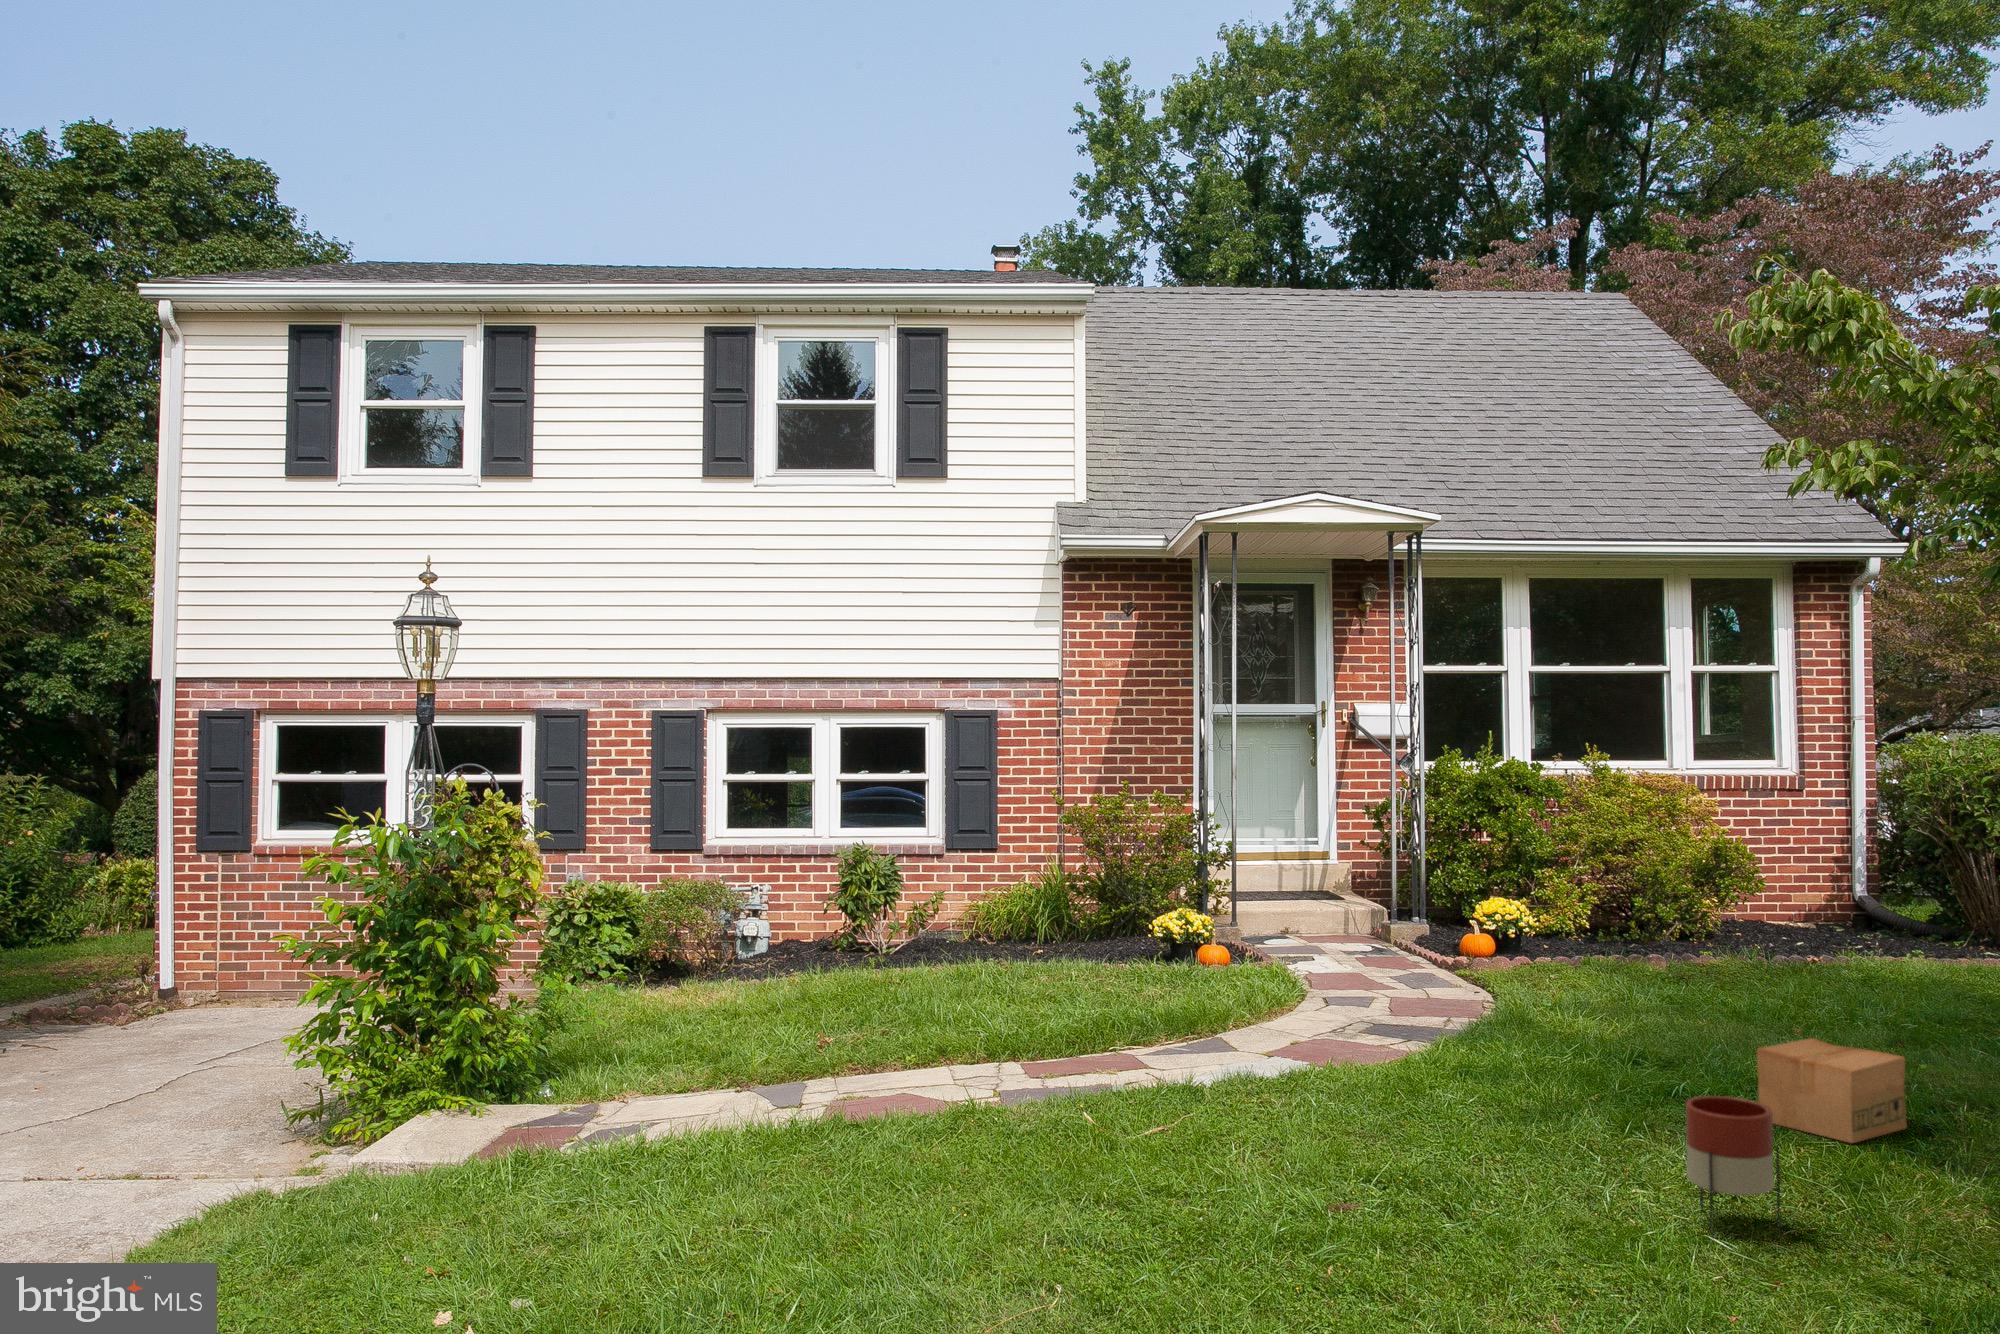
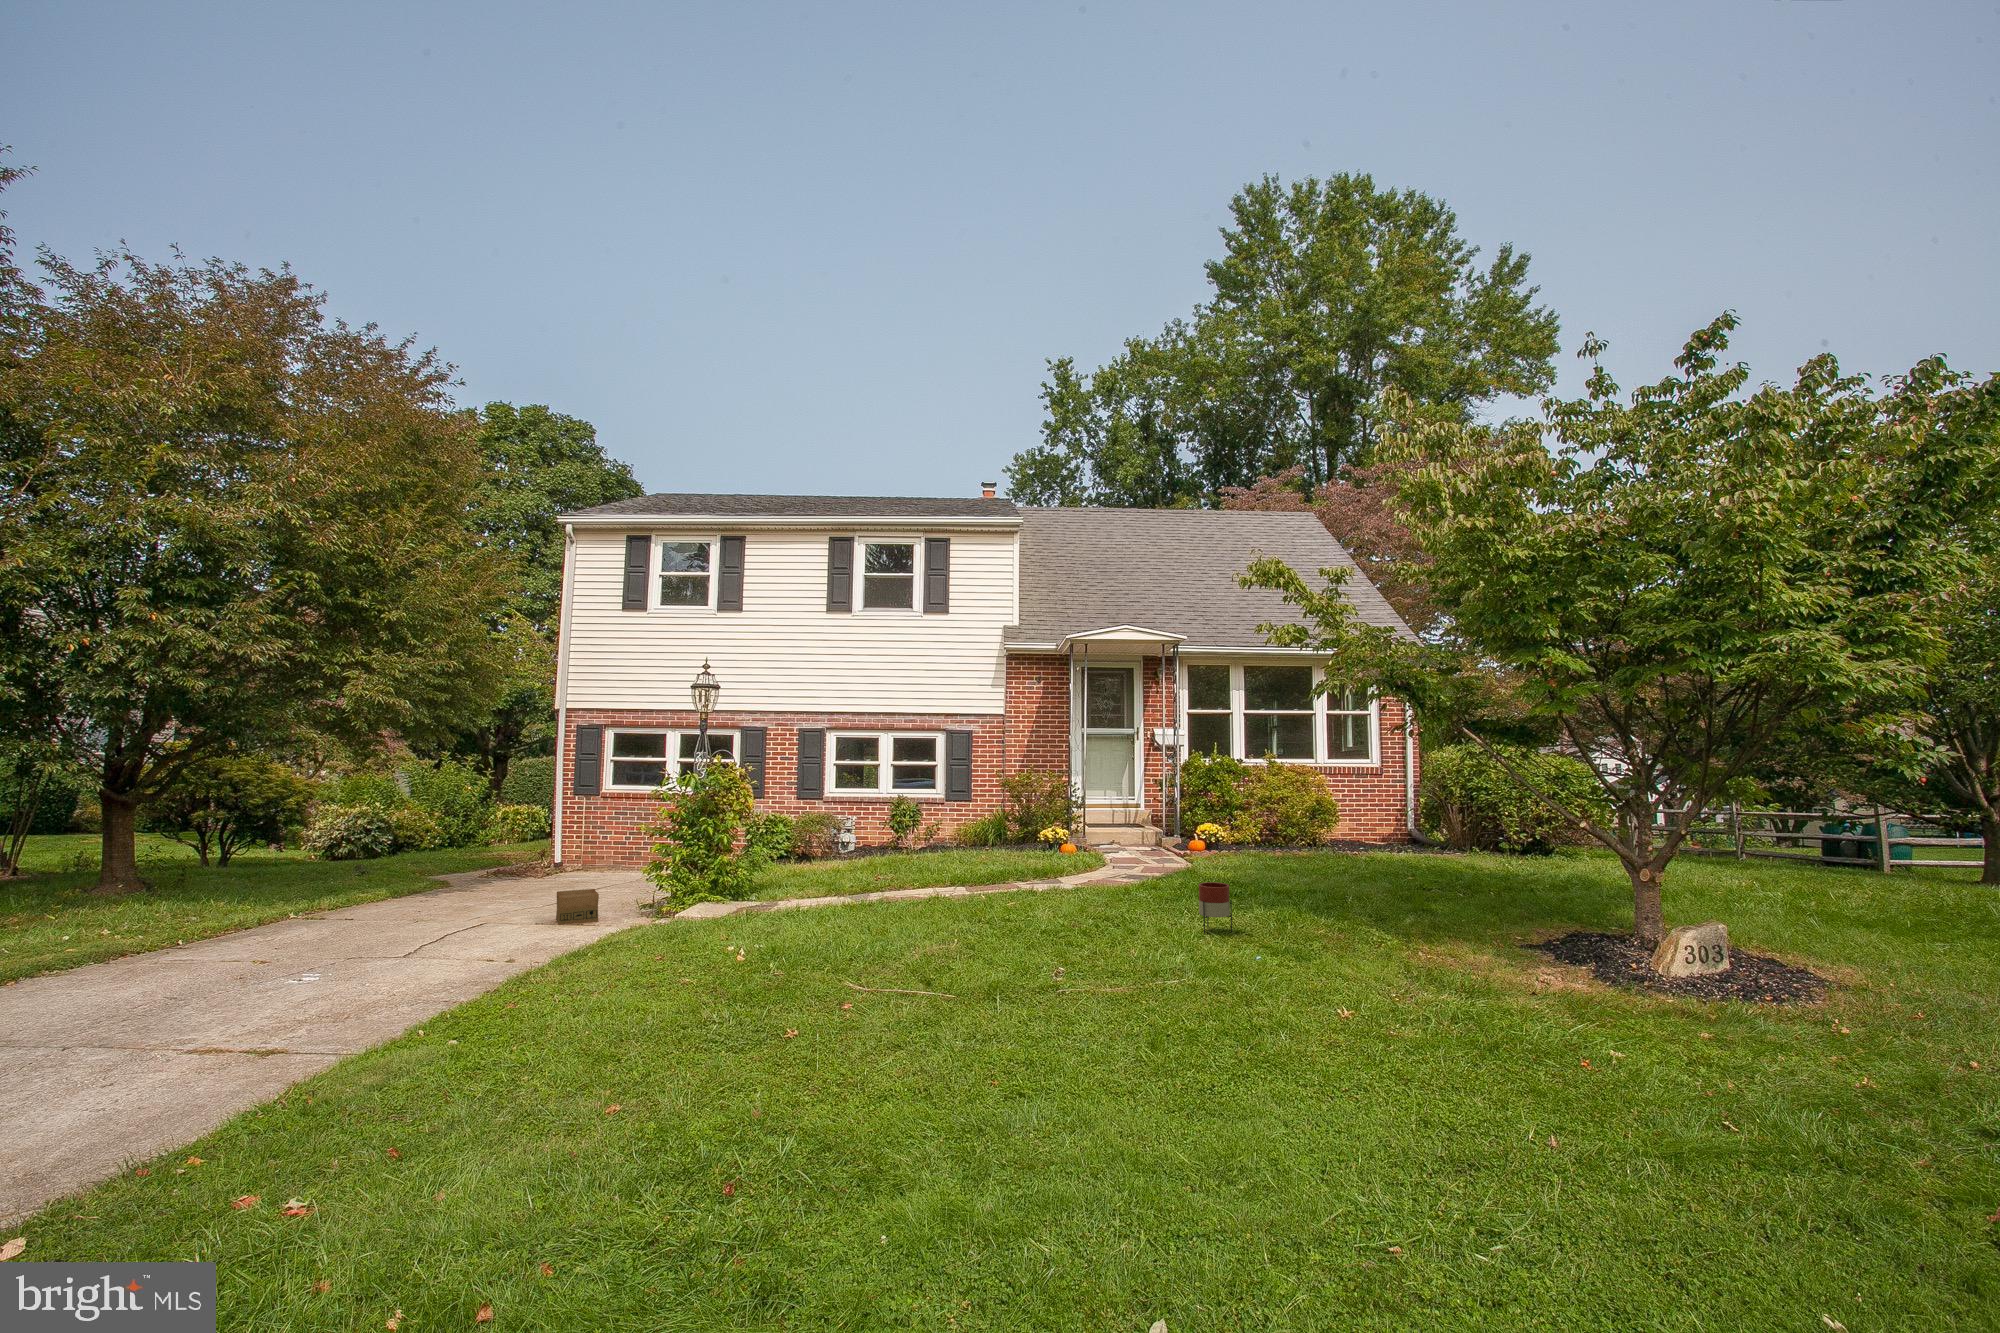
cardboard box: present [1756,1038,1907,1143] -> present [556,889,599,925]

